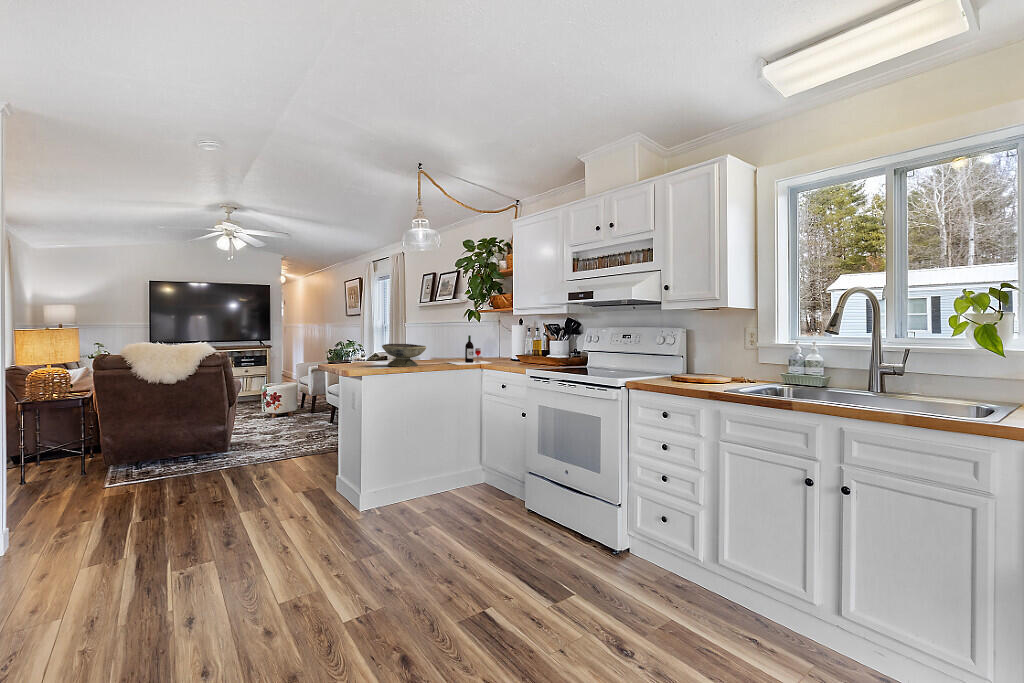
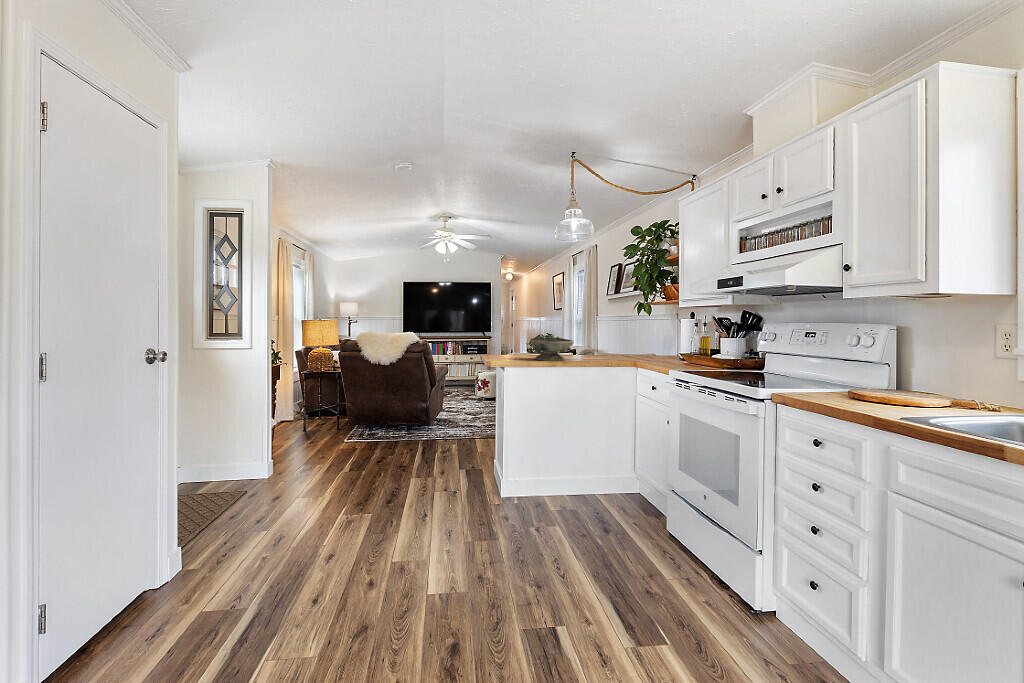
wine bottle: present [448,335,491,365] -> none [600,331,653,363]

